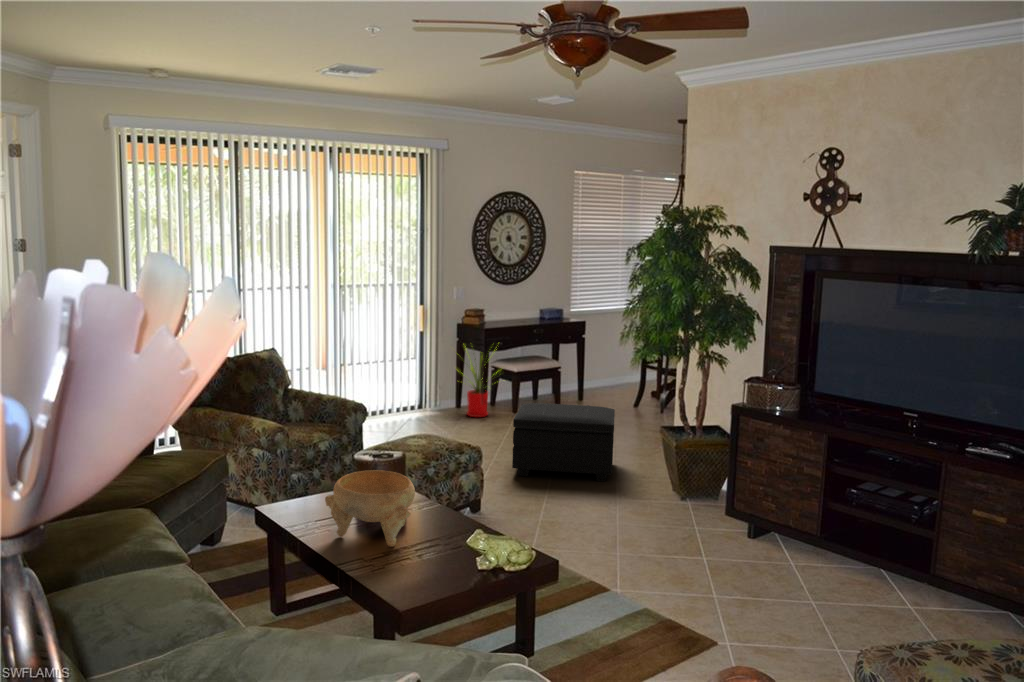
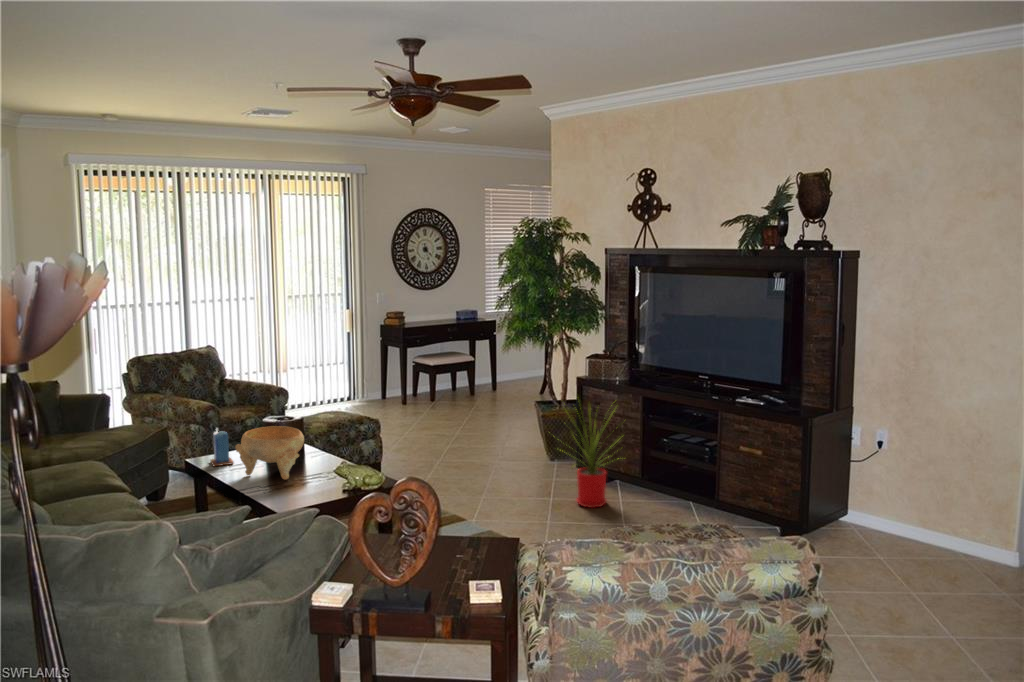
house plant: present [463,344,497,417] -> present [569,408,615,508]
footstool: present [512,403,615,481] -> none [414,386,502,447]
candle: none [286,468,318,520] -> present [210,429,234,466]

